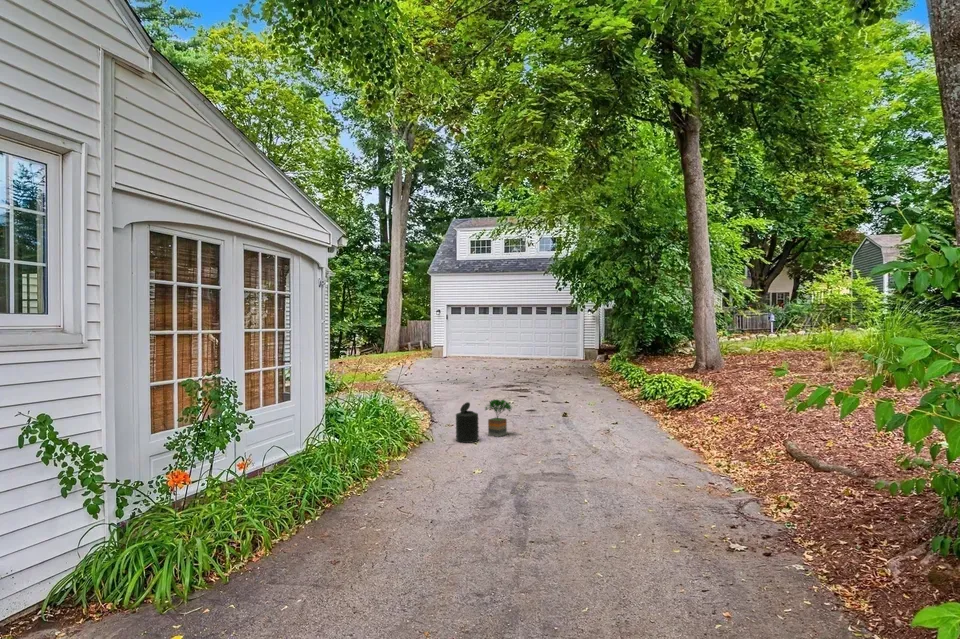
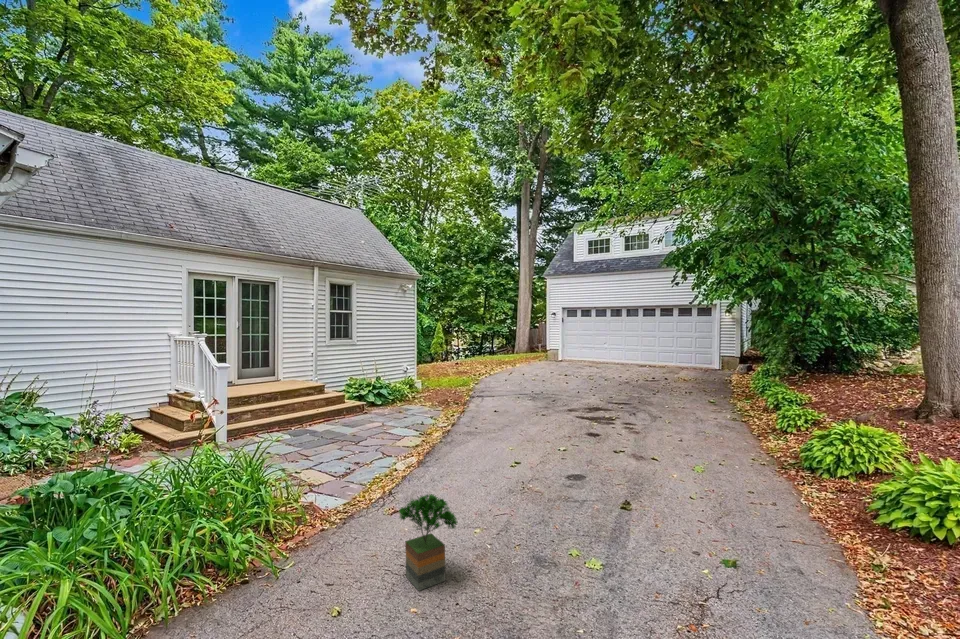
trash can: present [456,402,479,443] -> none [311,506,366,610]

